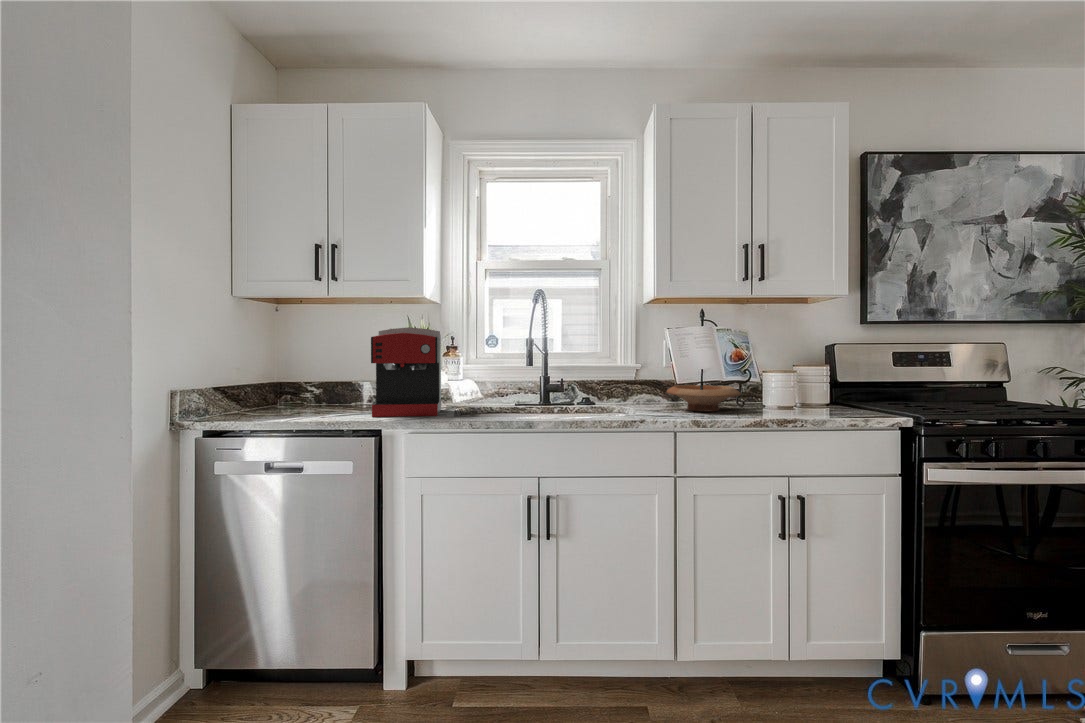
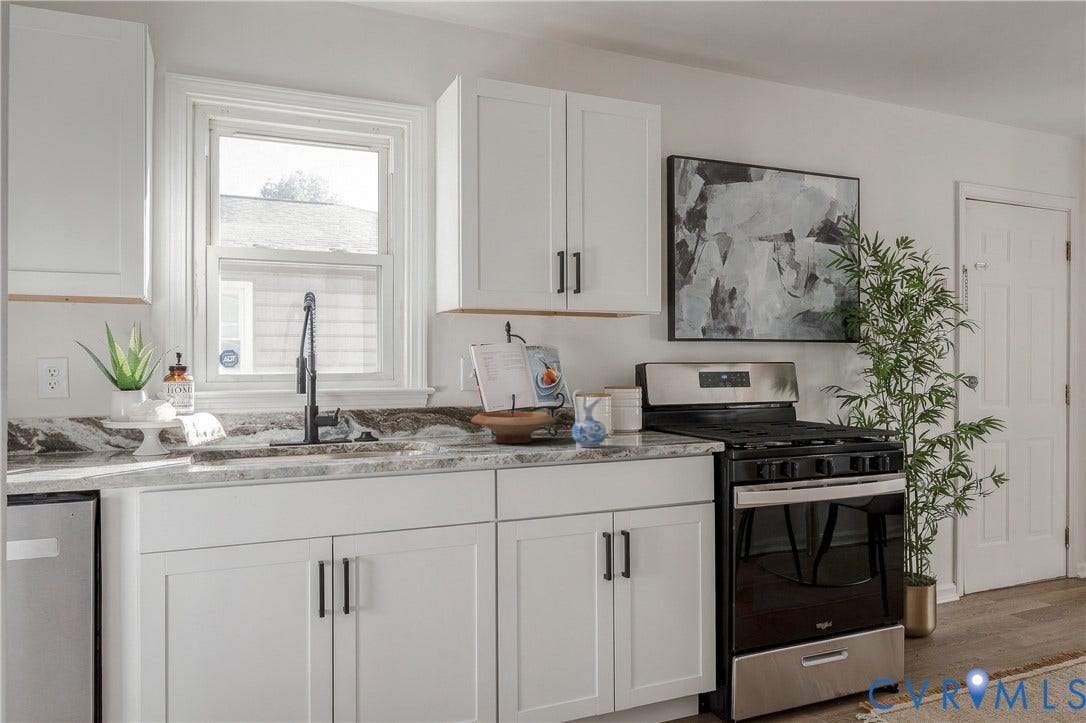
coffee maker: present [371,327,441,417] -> none [52,339,162,473]
ceramic pitcher: none [752,366,785,418] -> present [572,390,606,447]

